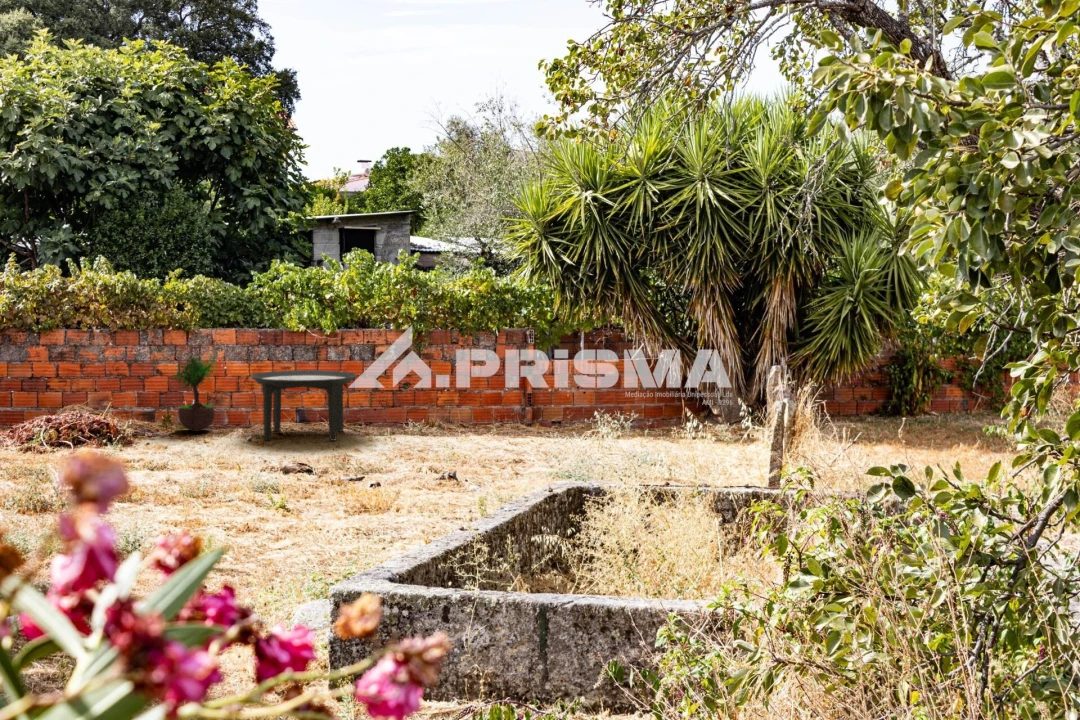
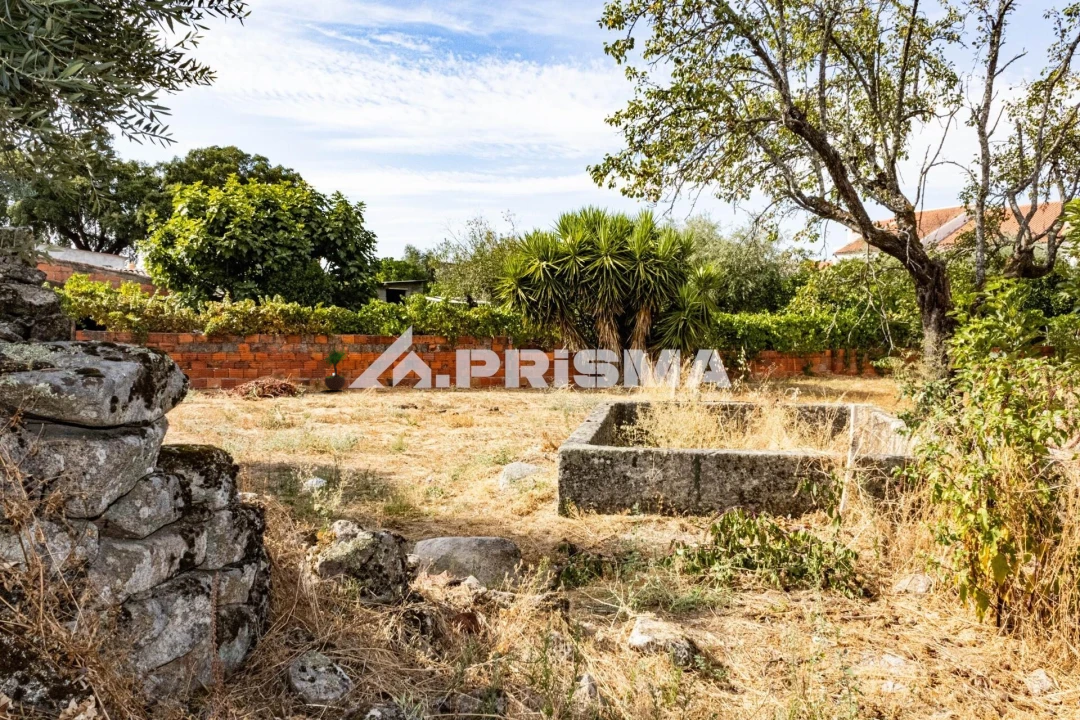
round table: present [251,370,357,441] -> none [367,357,426,393]

